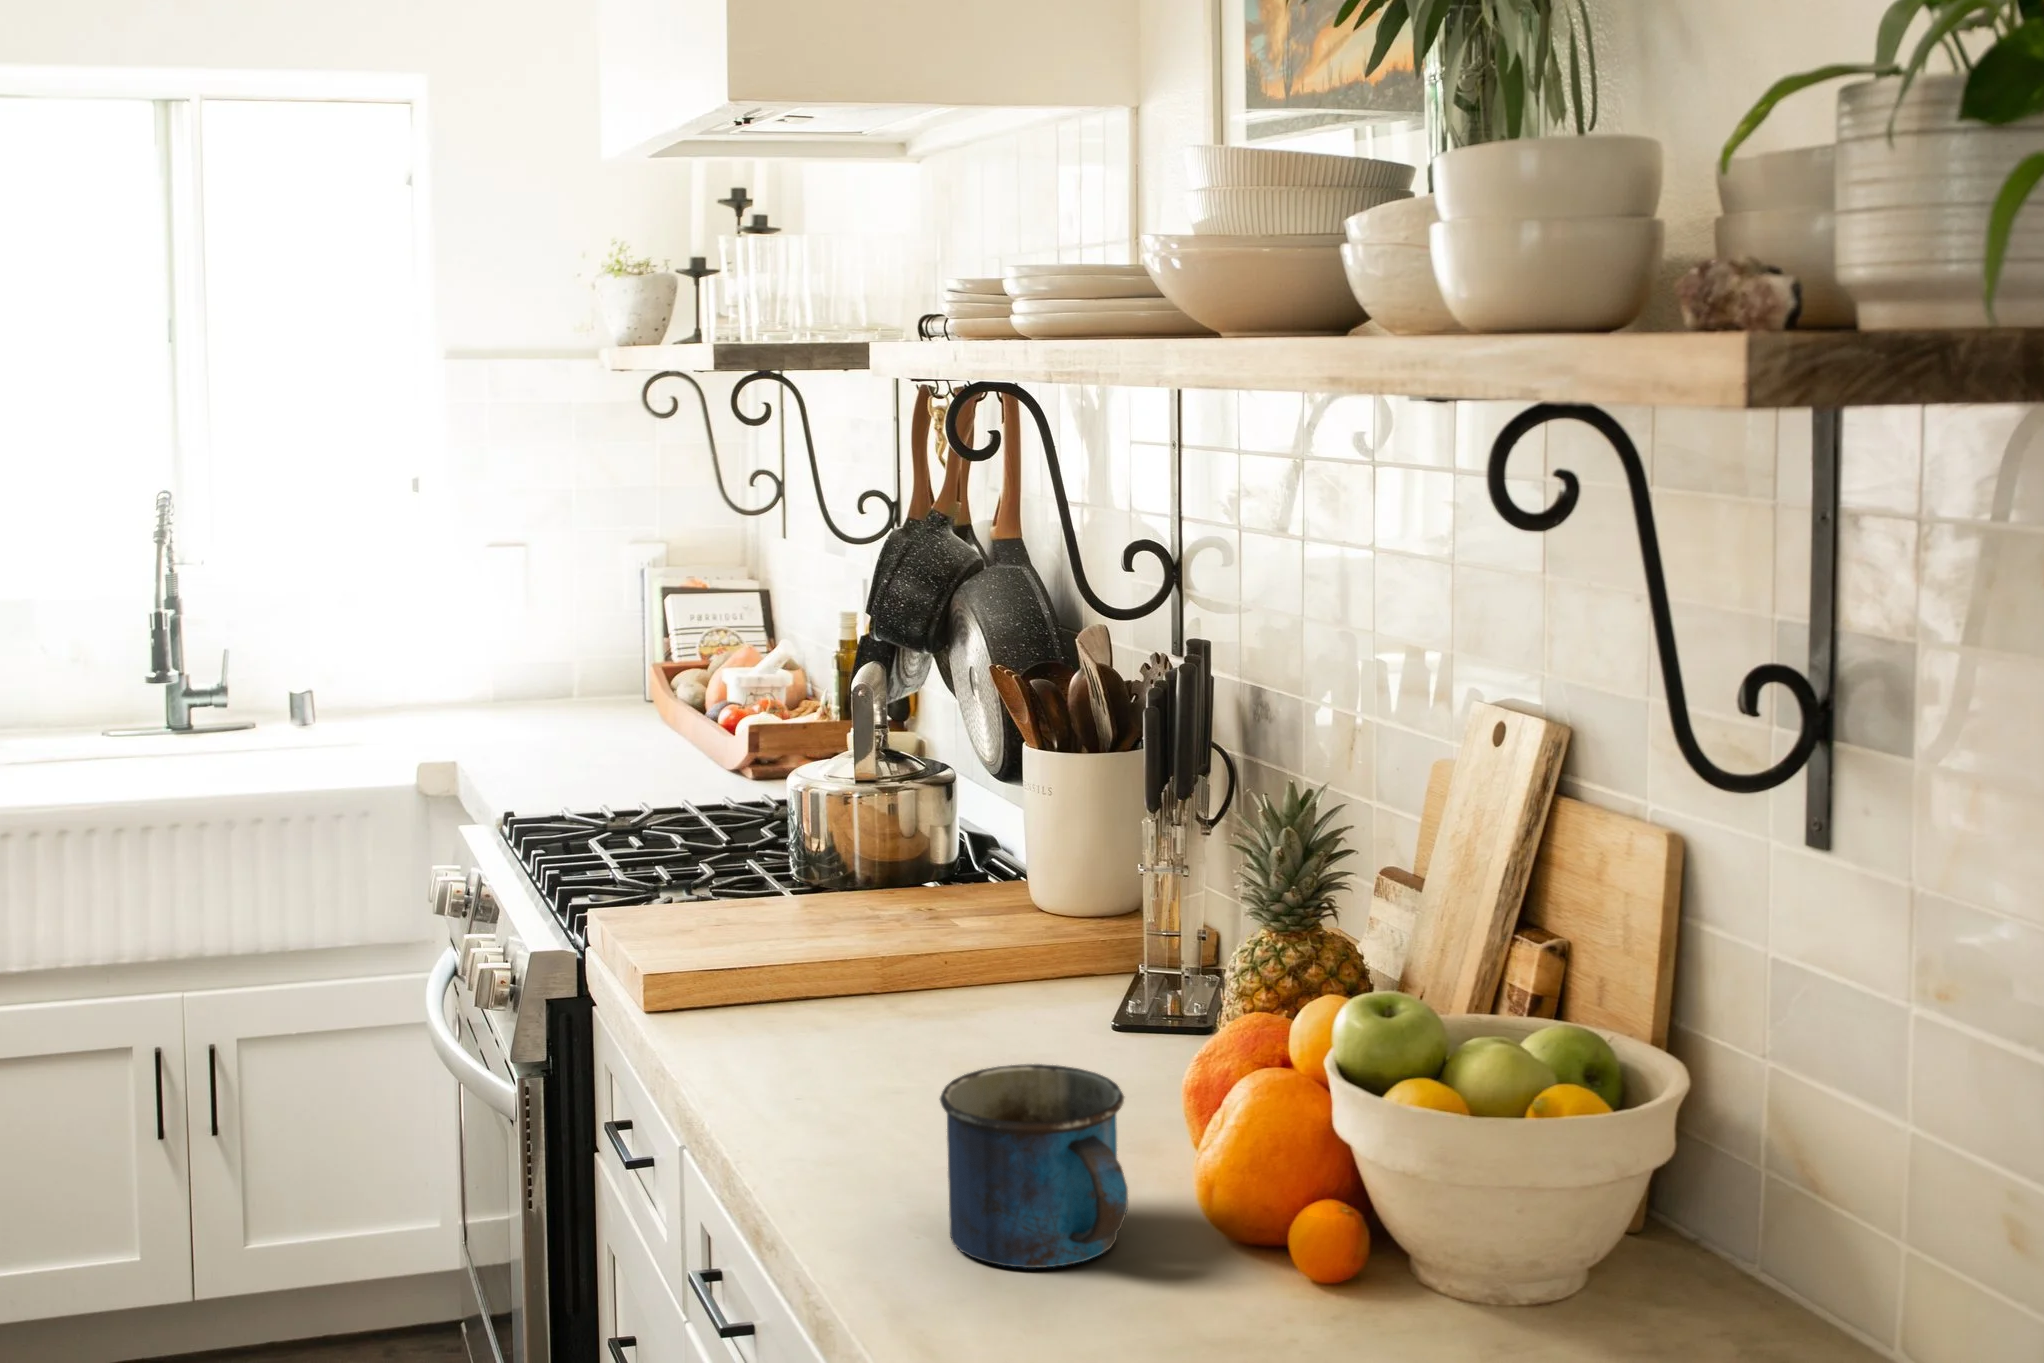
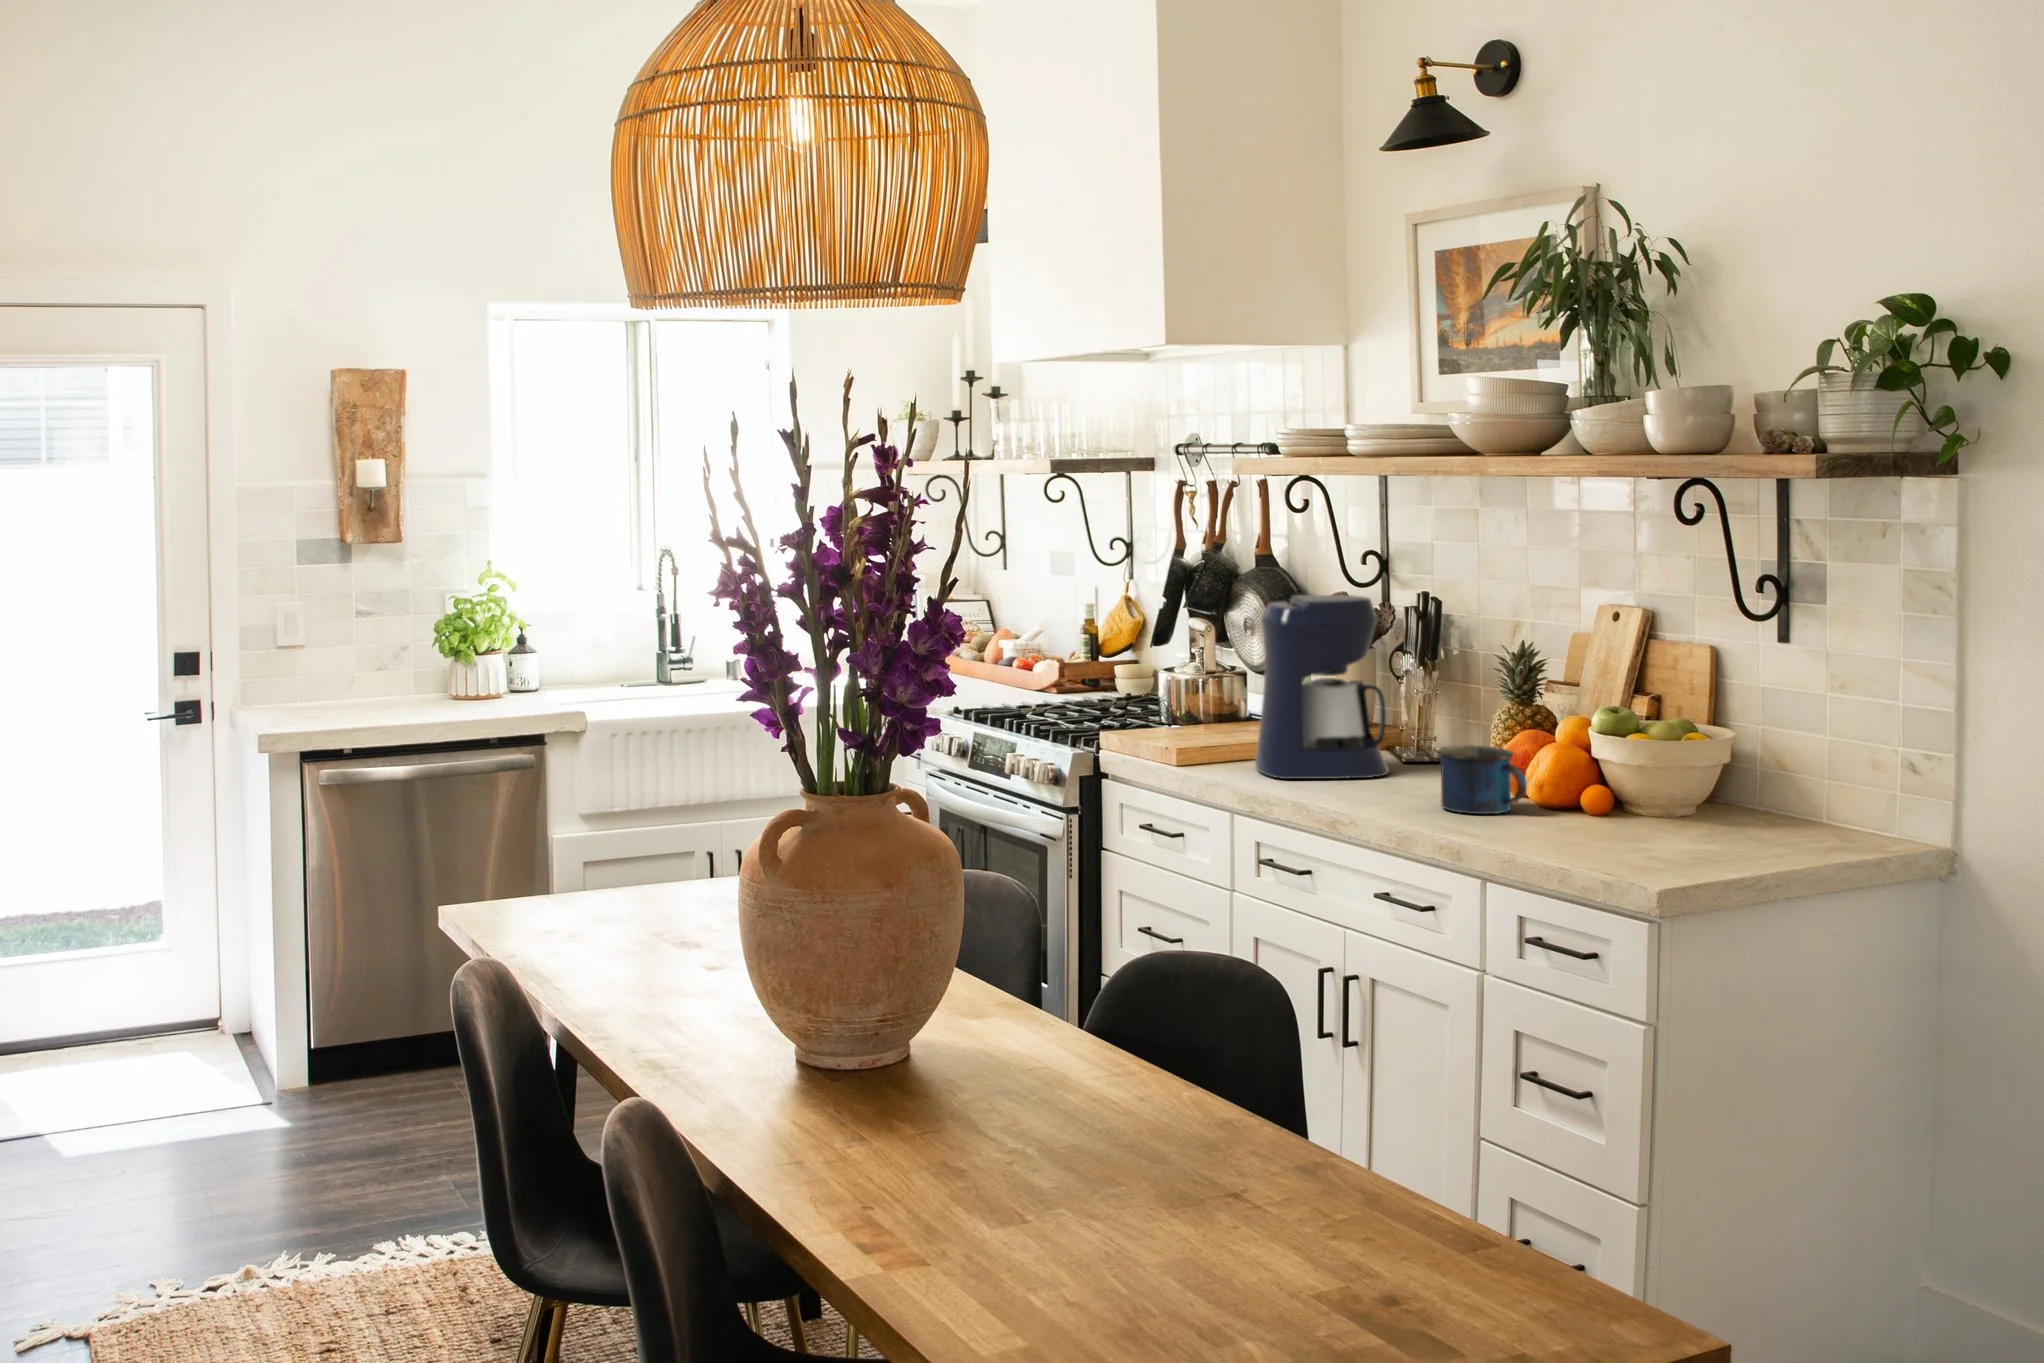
coffee maker: none [737,649,1031,1082] -> present [1255,595,1389,779]

